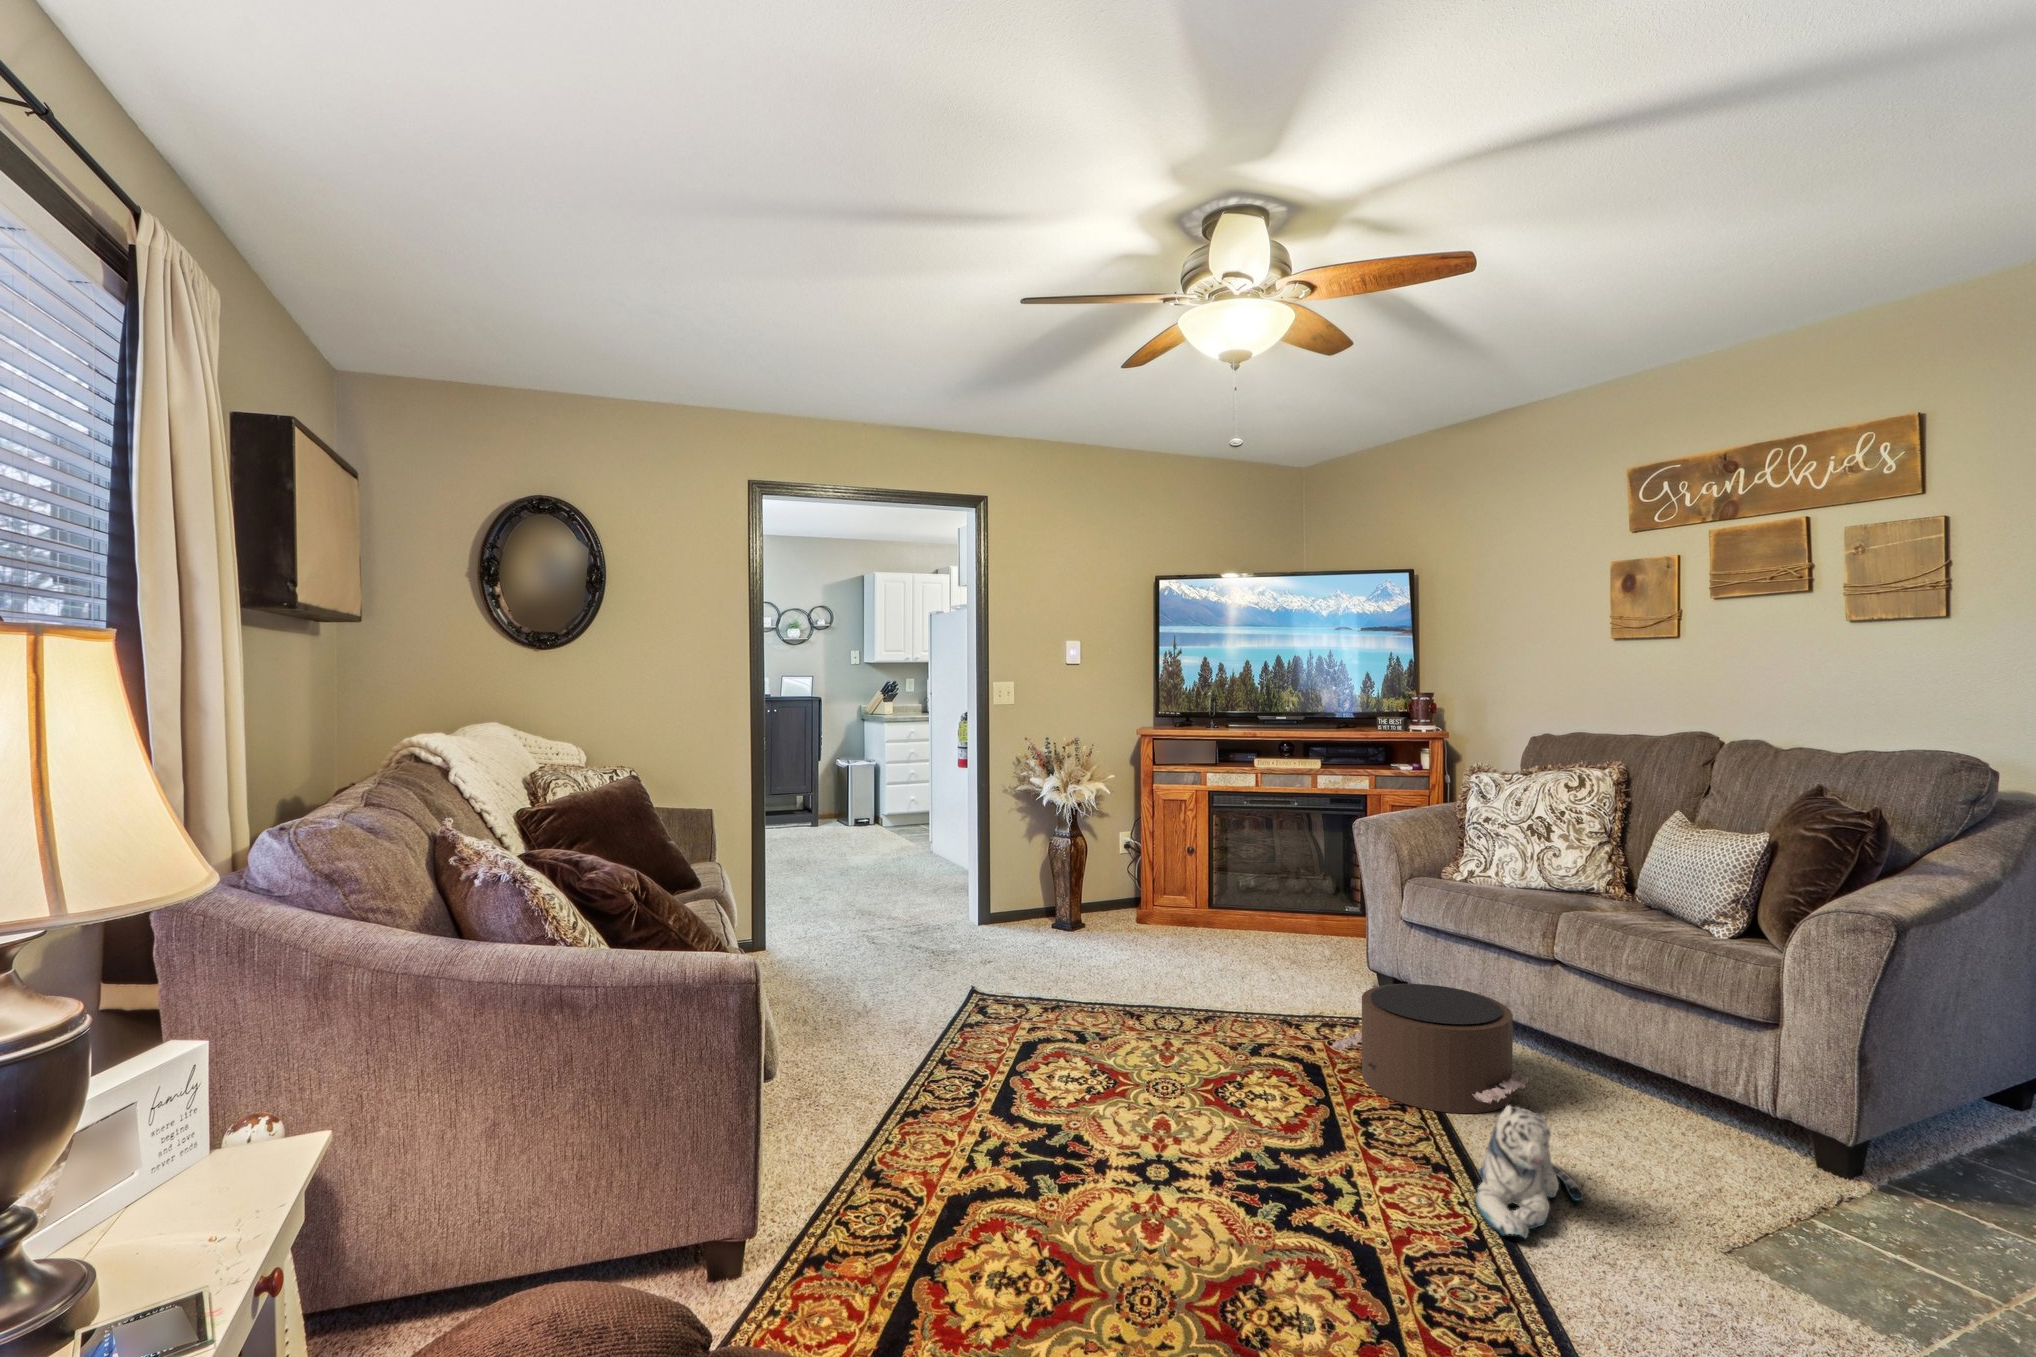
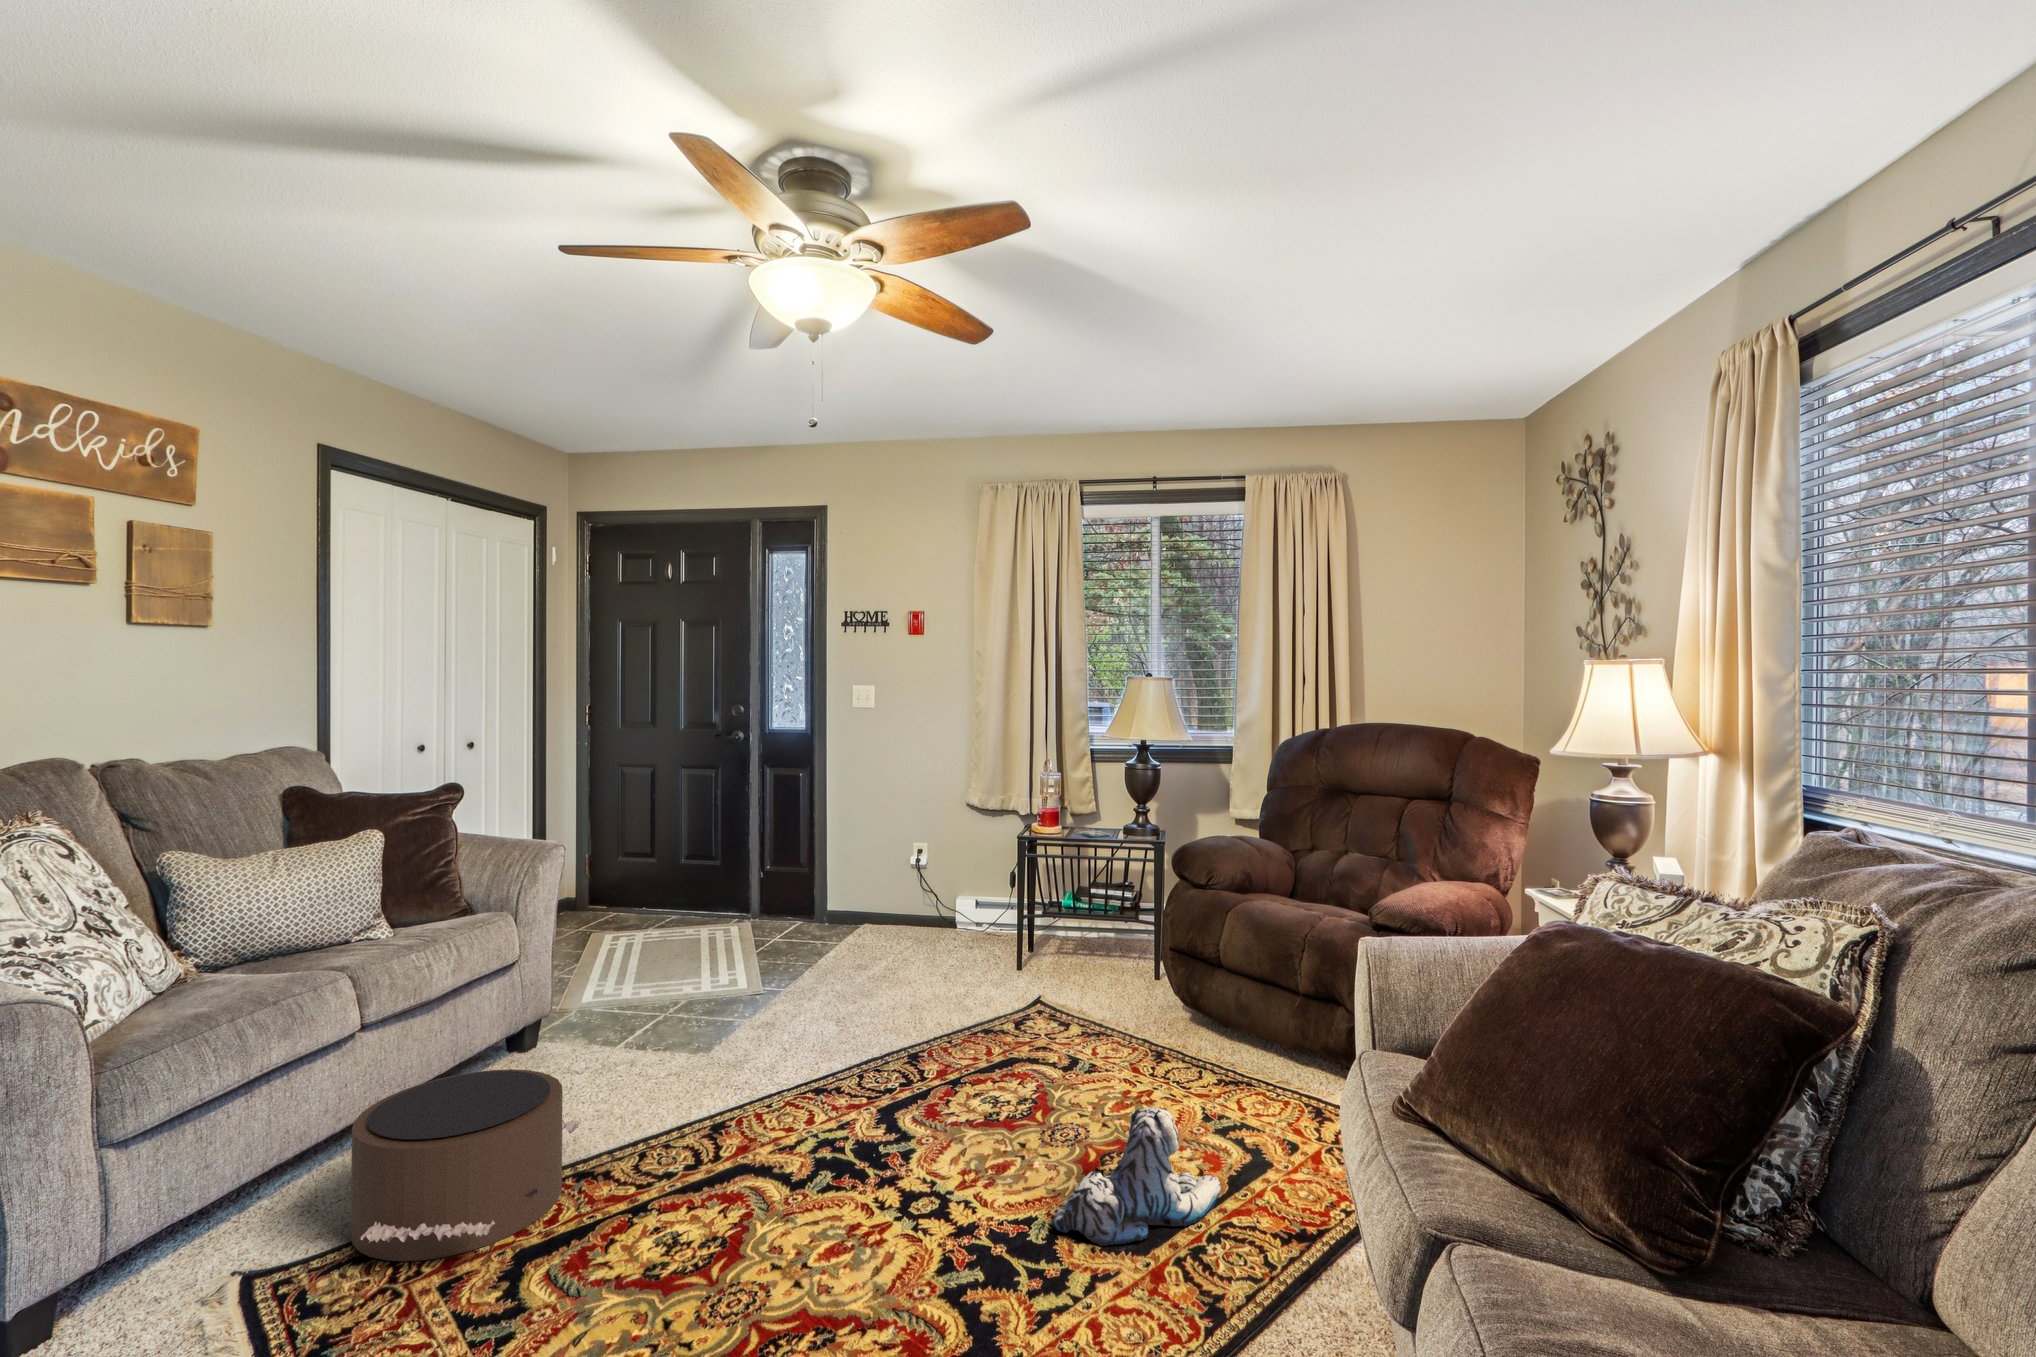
plush toy: present [1476,1106,1584,1239] -> present [1052,1107,1221,1246]

